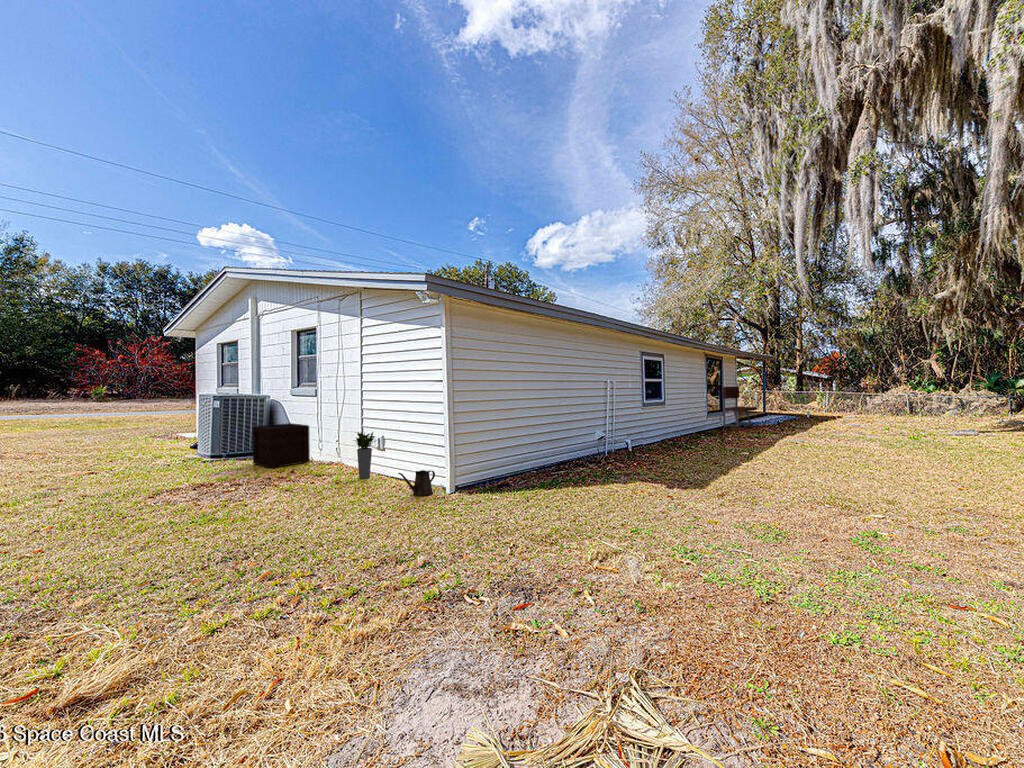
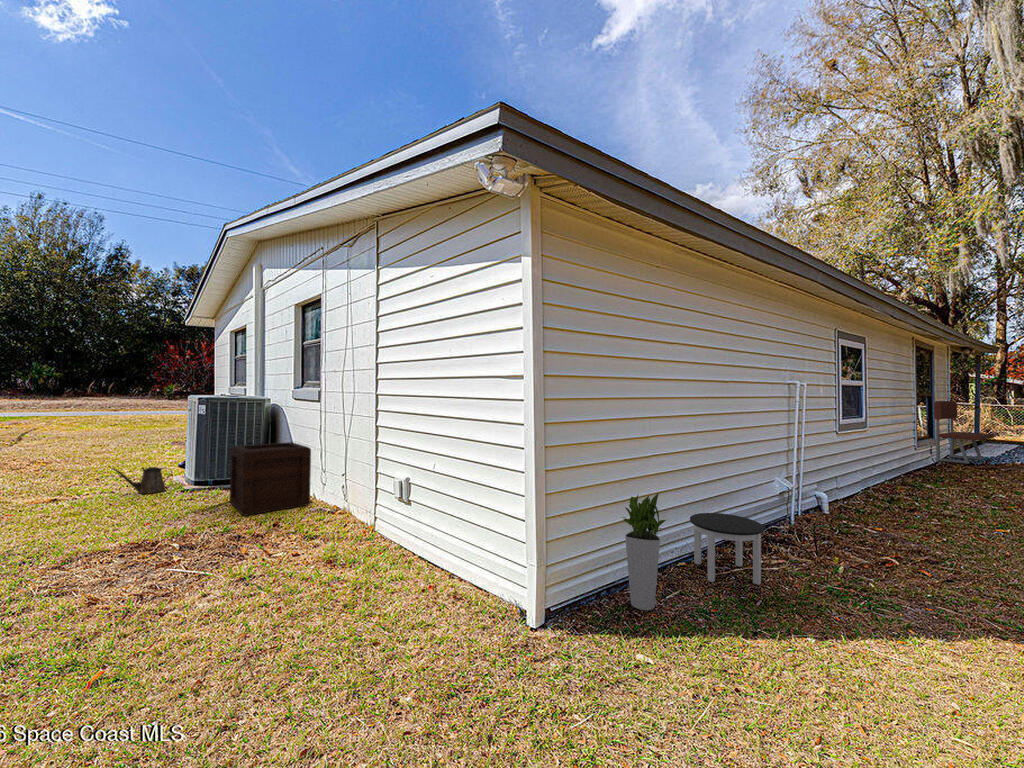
planter: present [355,432,375,479] -> present [623,493,666,610]
round table: none [530,447,563,477] -> present [690,513,764,585]
watering can: present [398,470,435,496] -> present [112,467,172,494]

